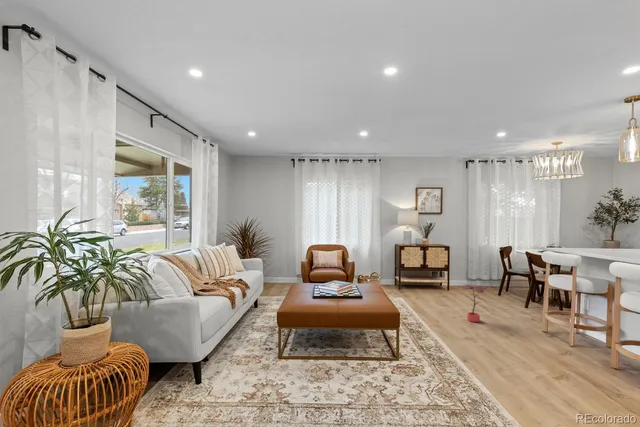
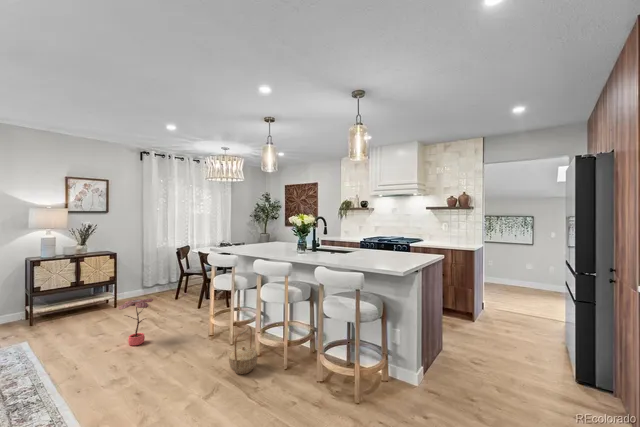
basket: none [572,333,611,380] -> present [229,327,257,374]

